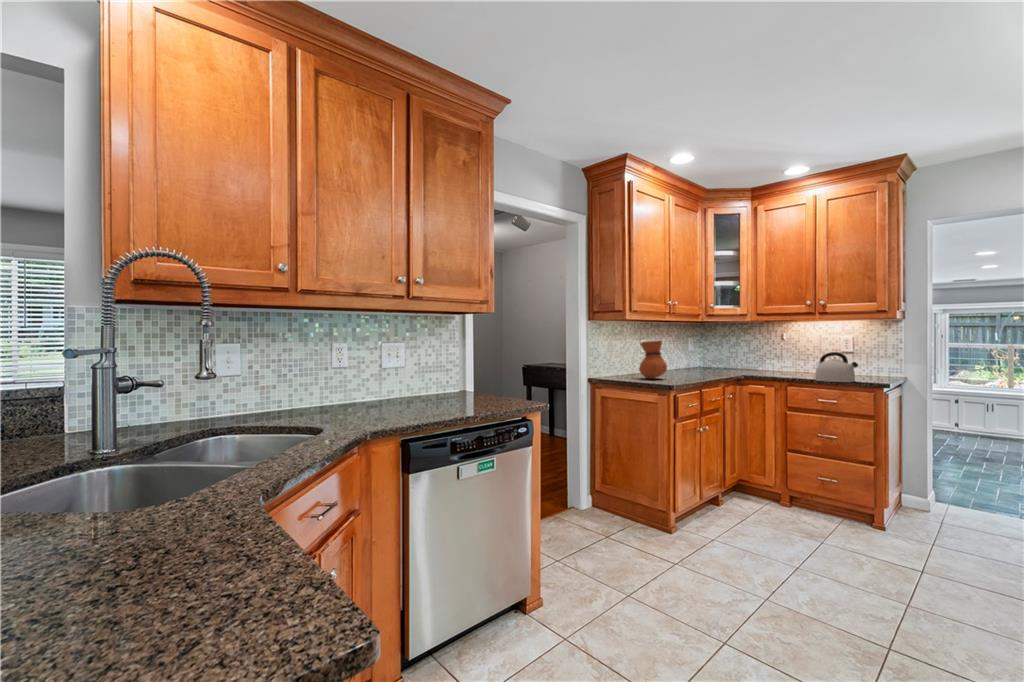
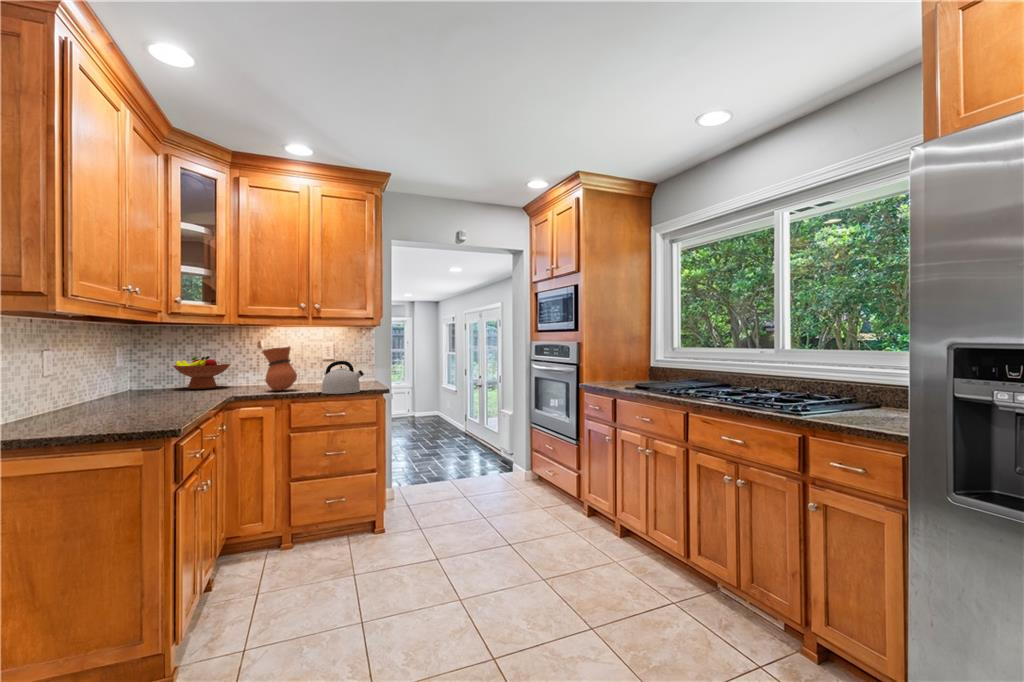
vase: present [639,341,667,379] -> present [262,347,297,391]
fruit bowl: none [720,345,760,370] -> present [173,356,230,389]

